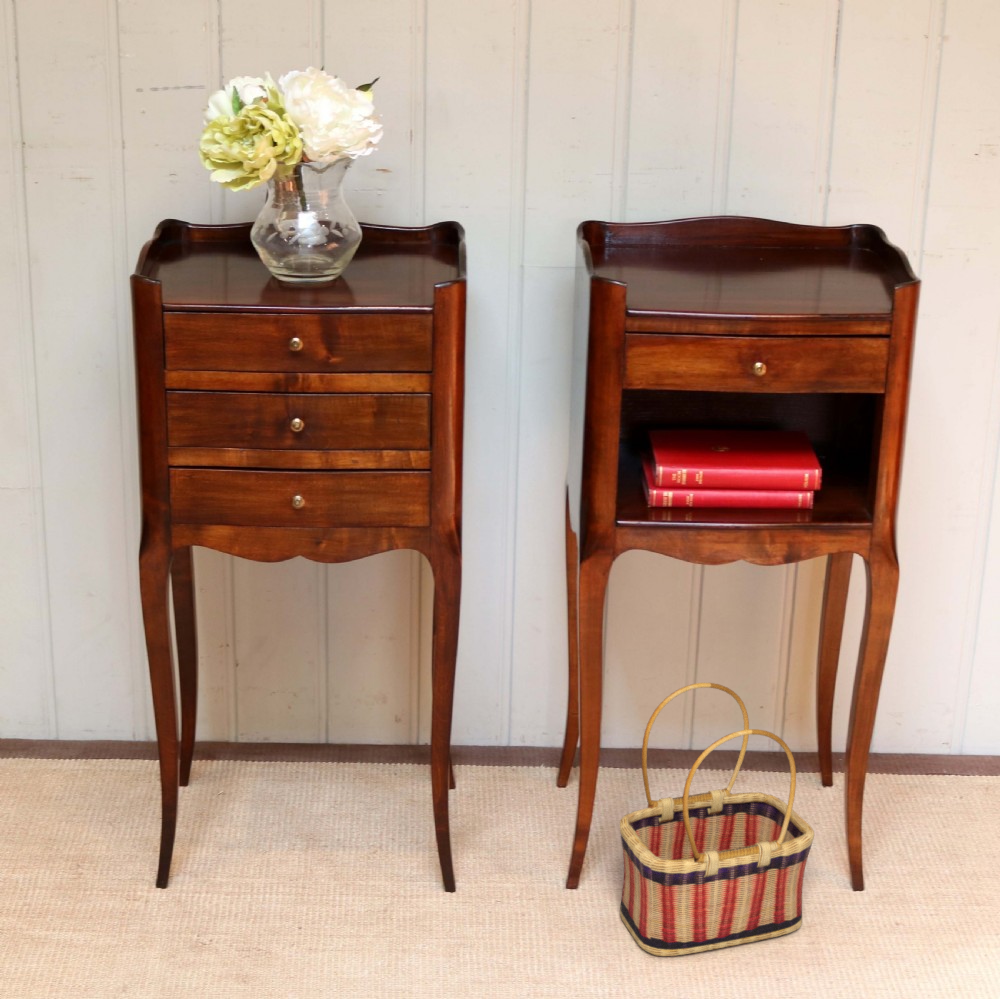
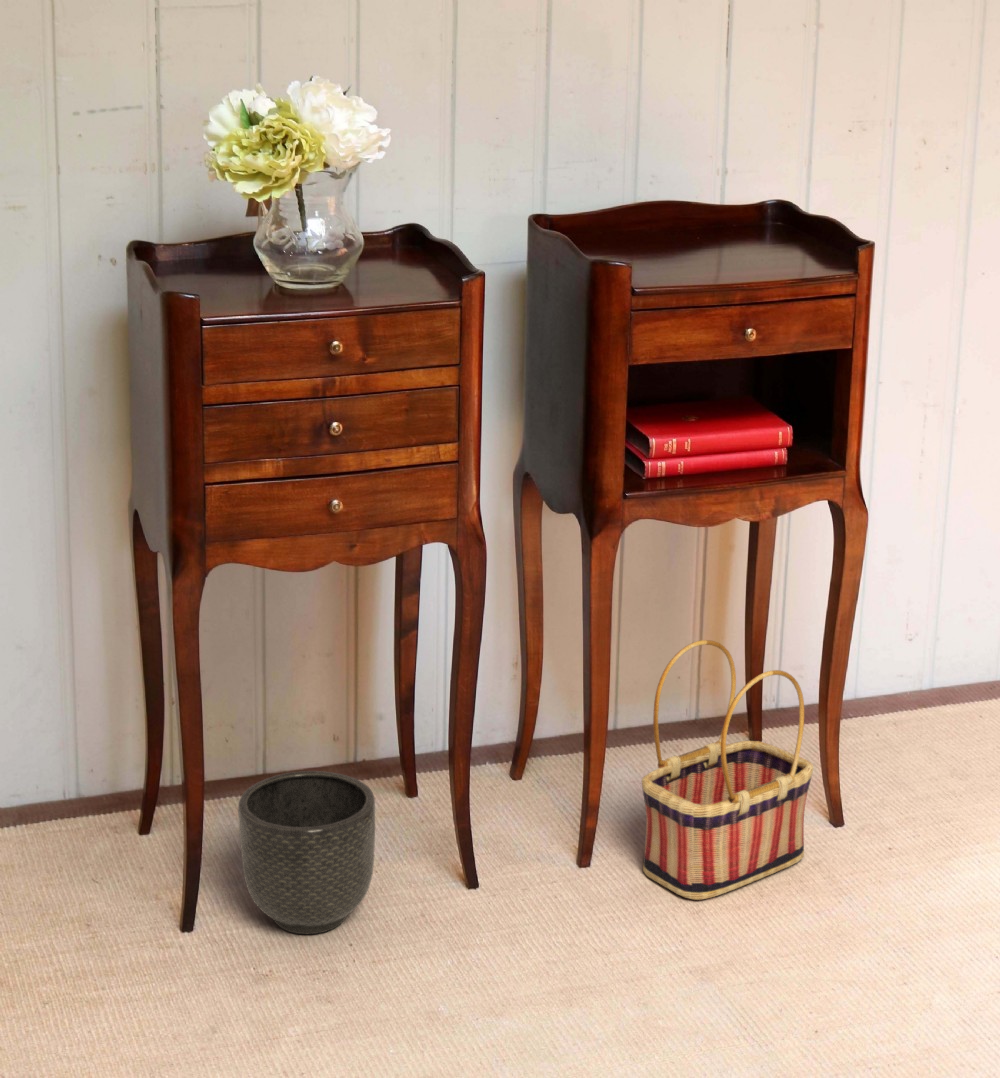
planter: none [201,752,336,914] -> present [238,771,375,934]

